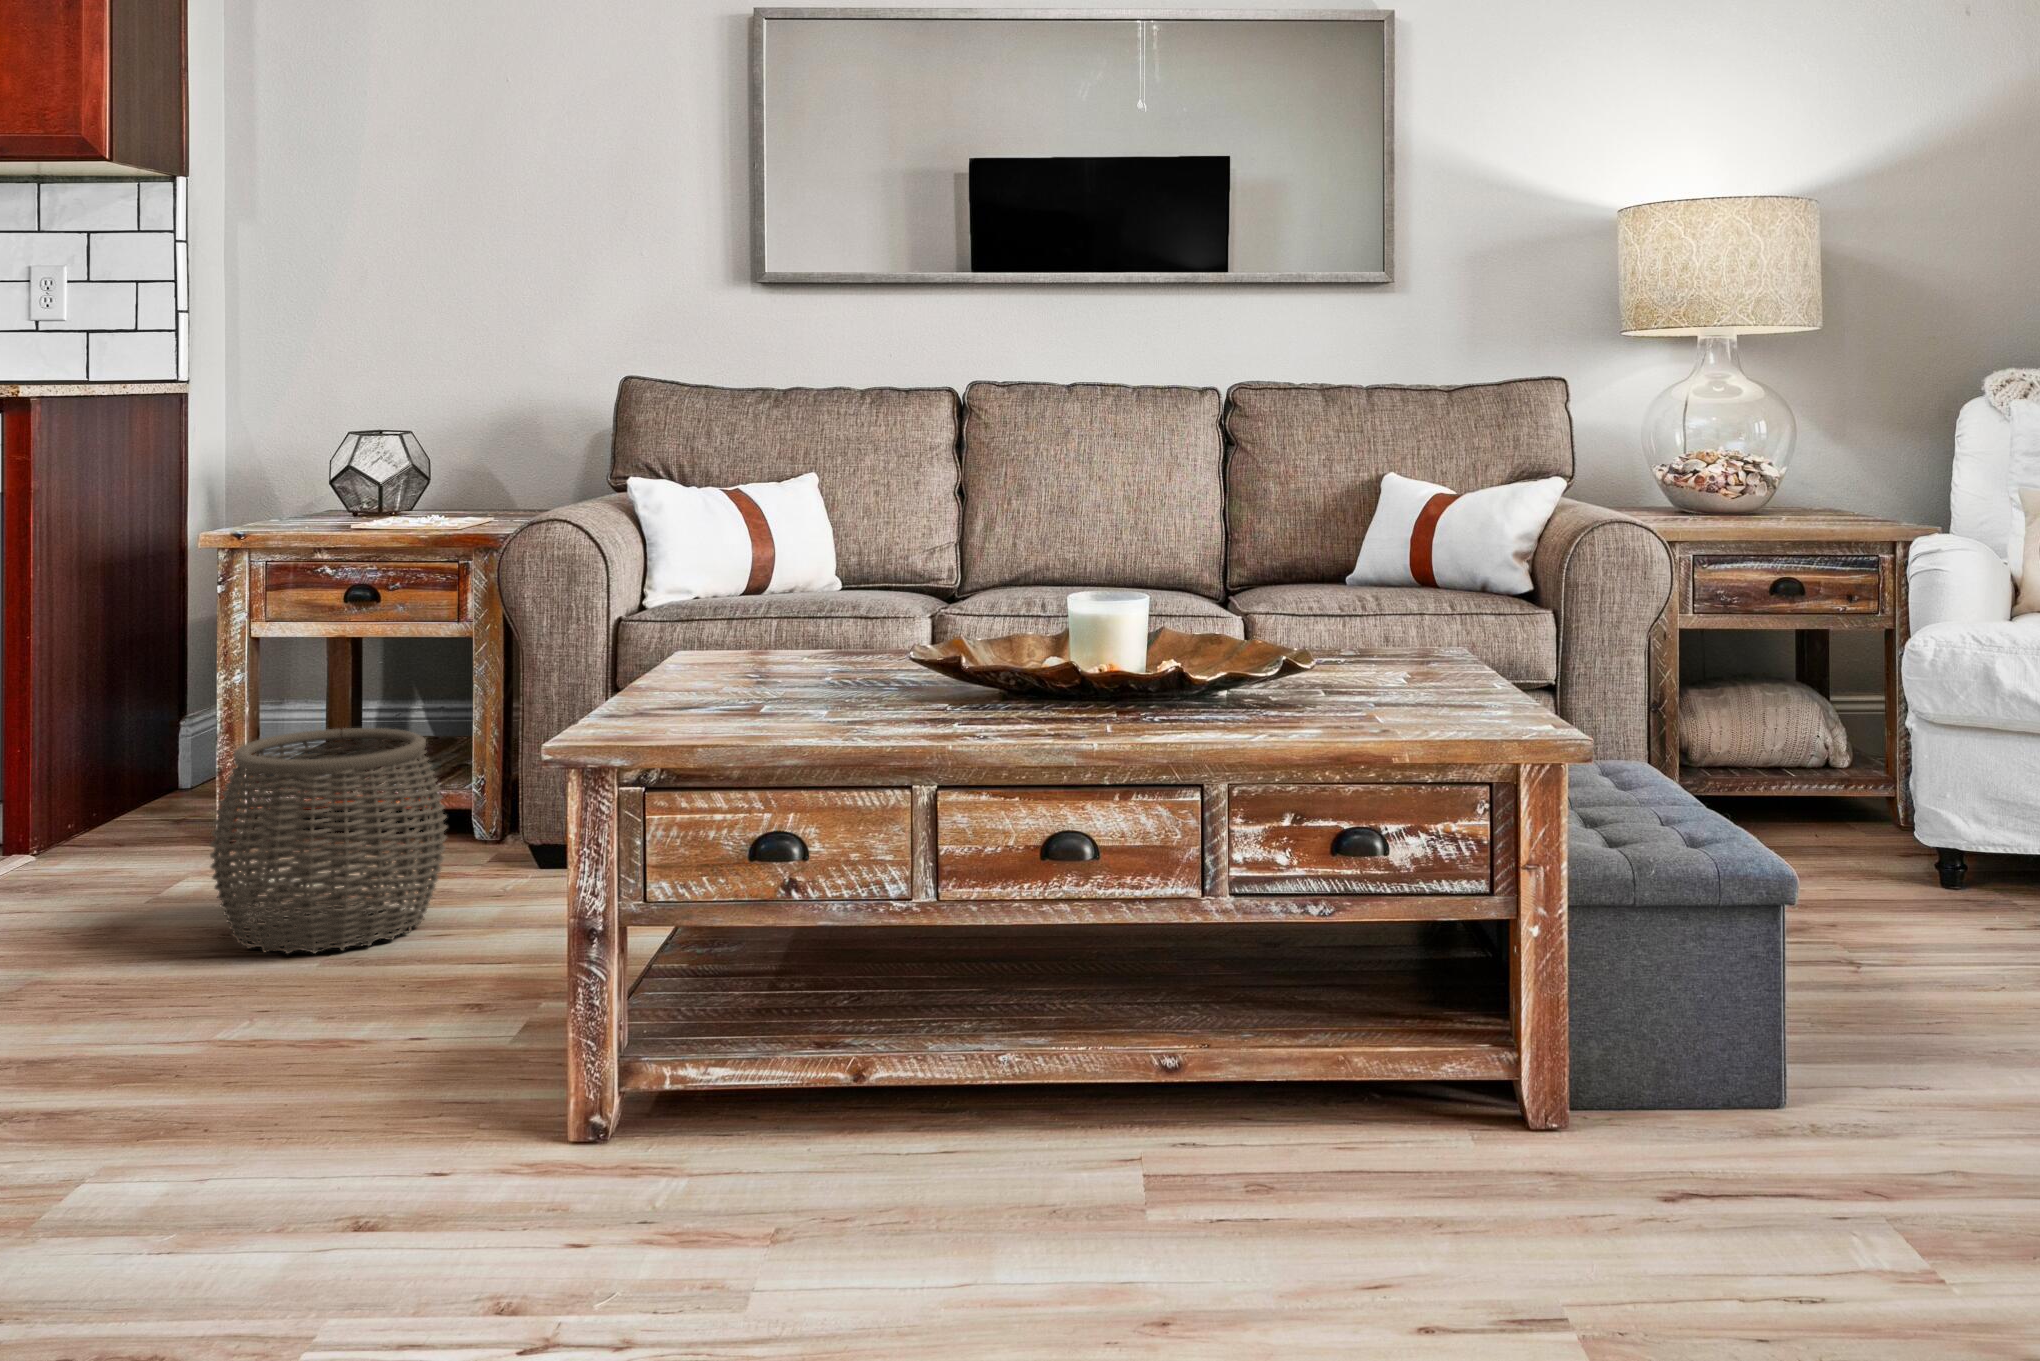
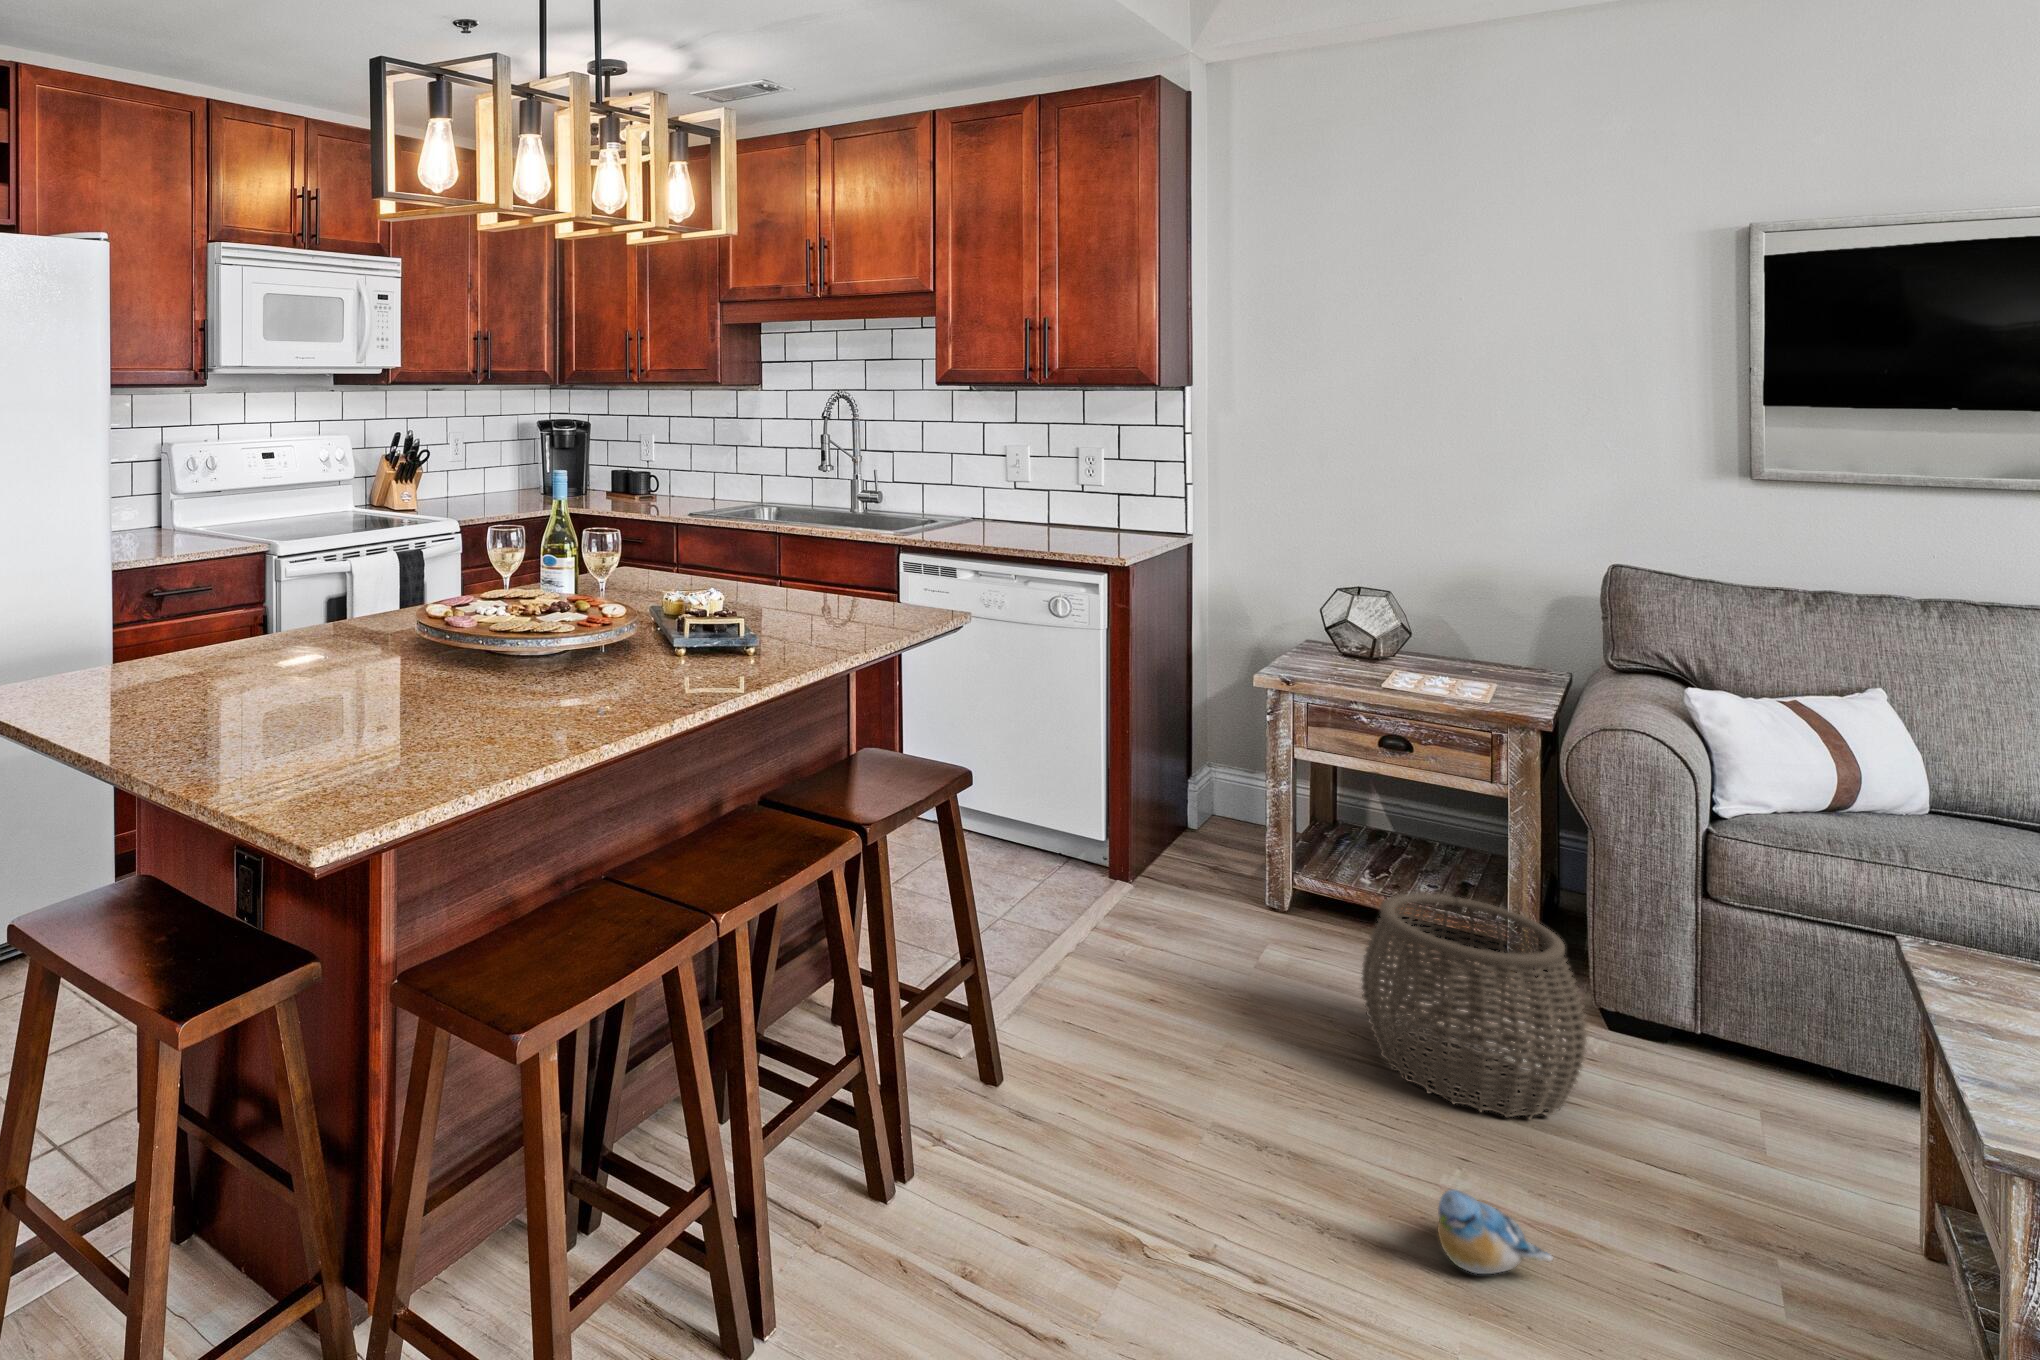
plush toy: none [126,982,263,1074] -> present [1438,1190,1552,1274]

